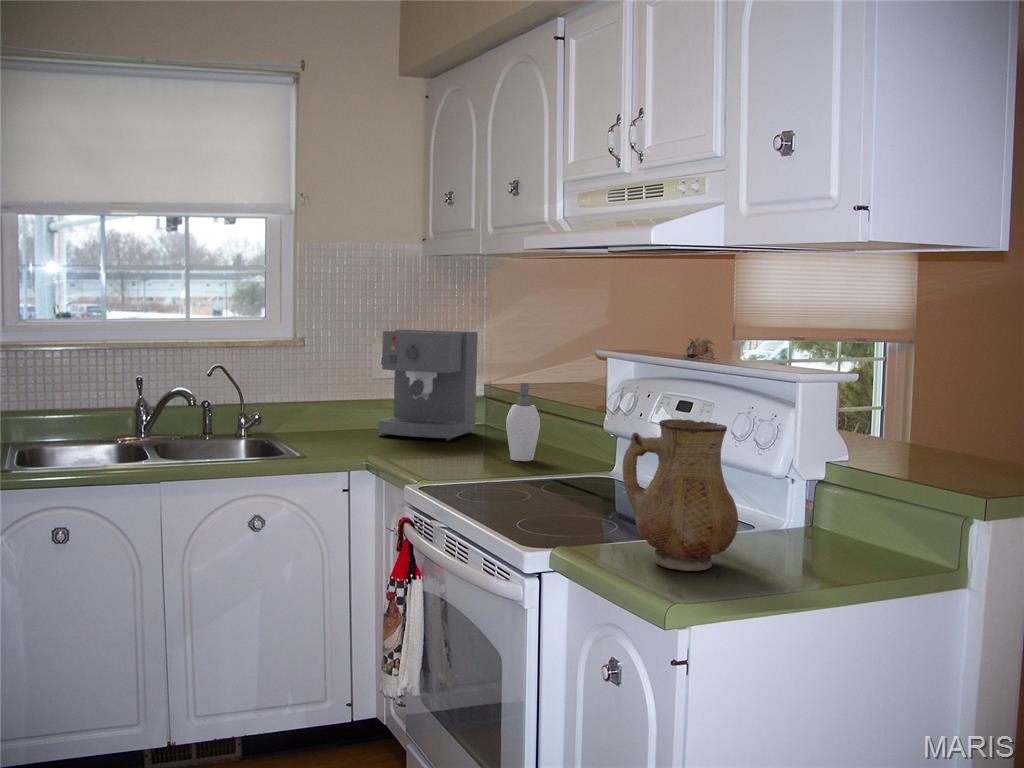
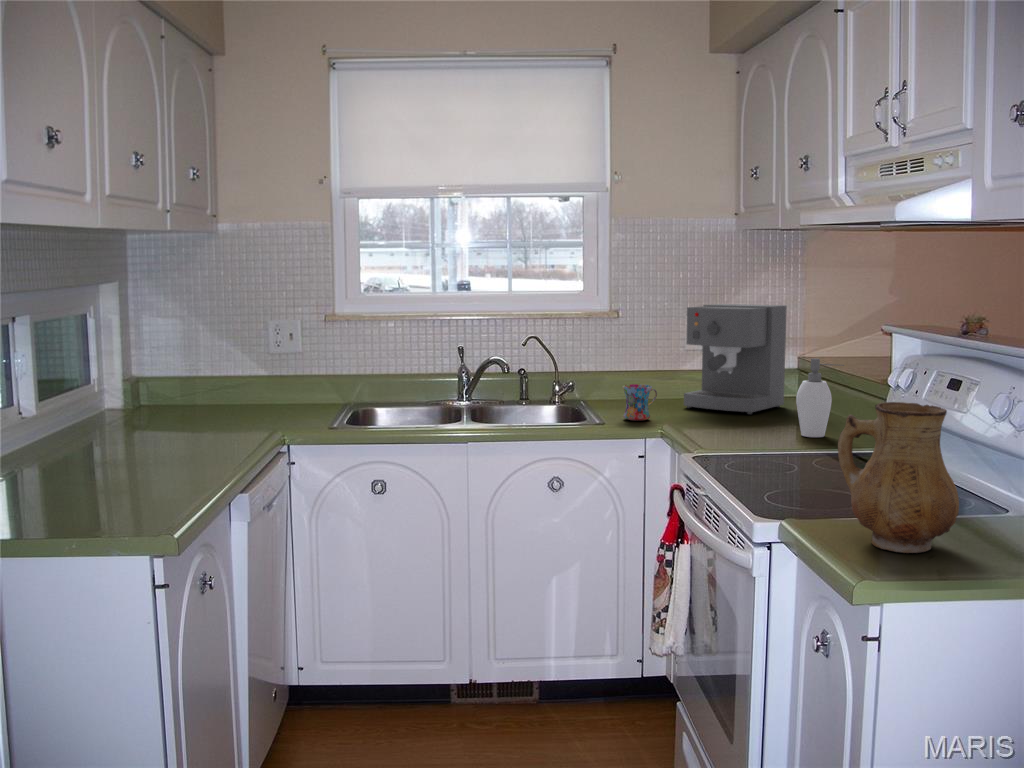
mug: none [322,411,358,449] -> present [622,384,657,421]

